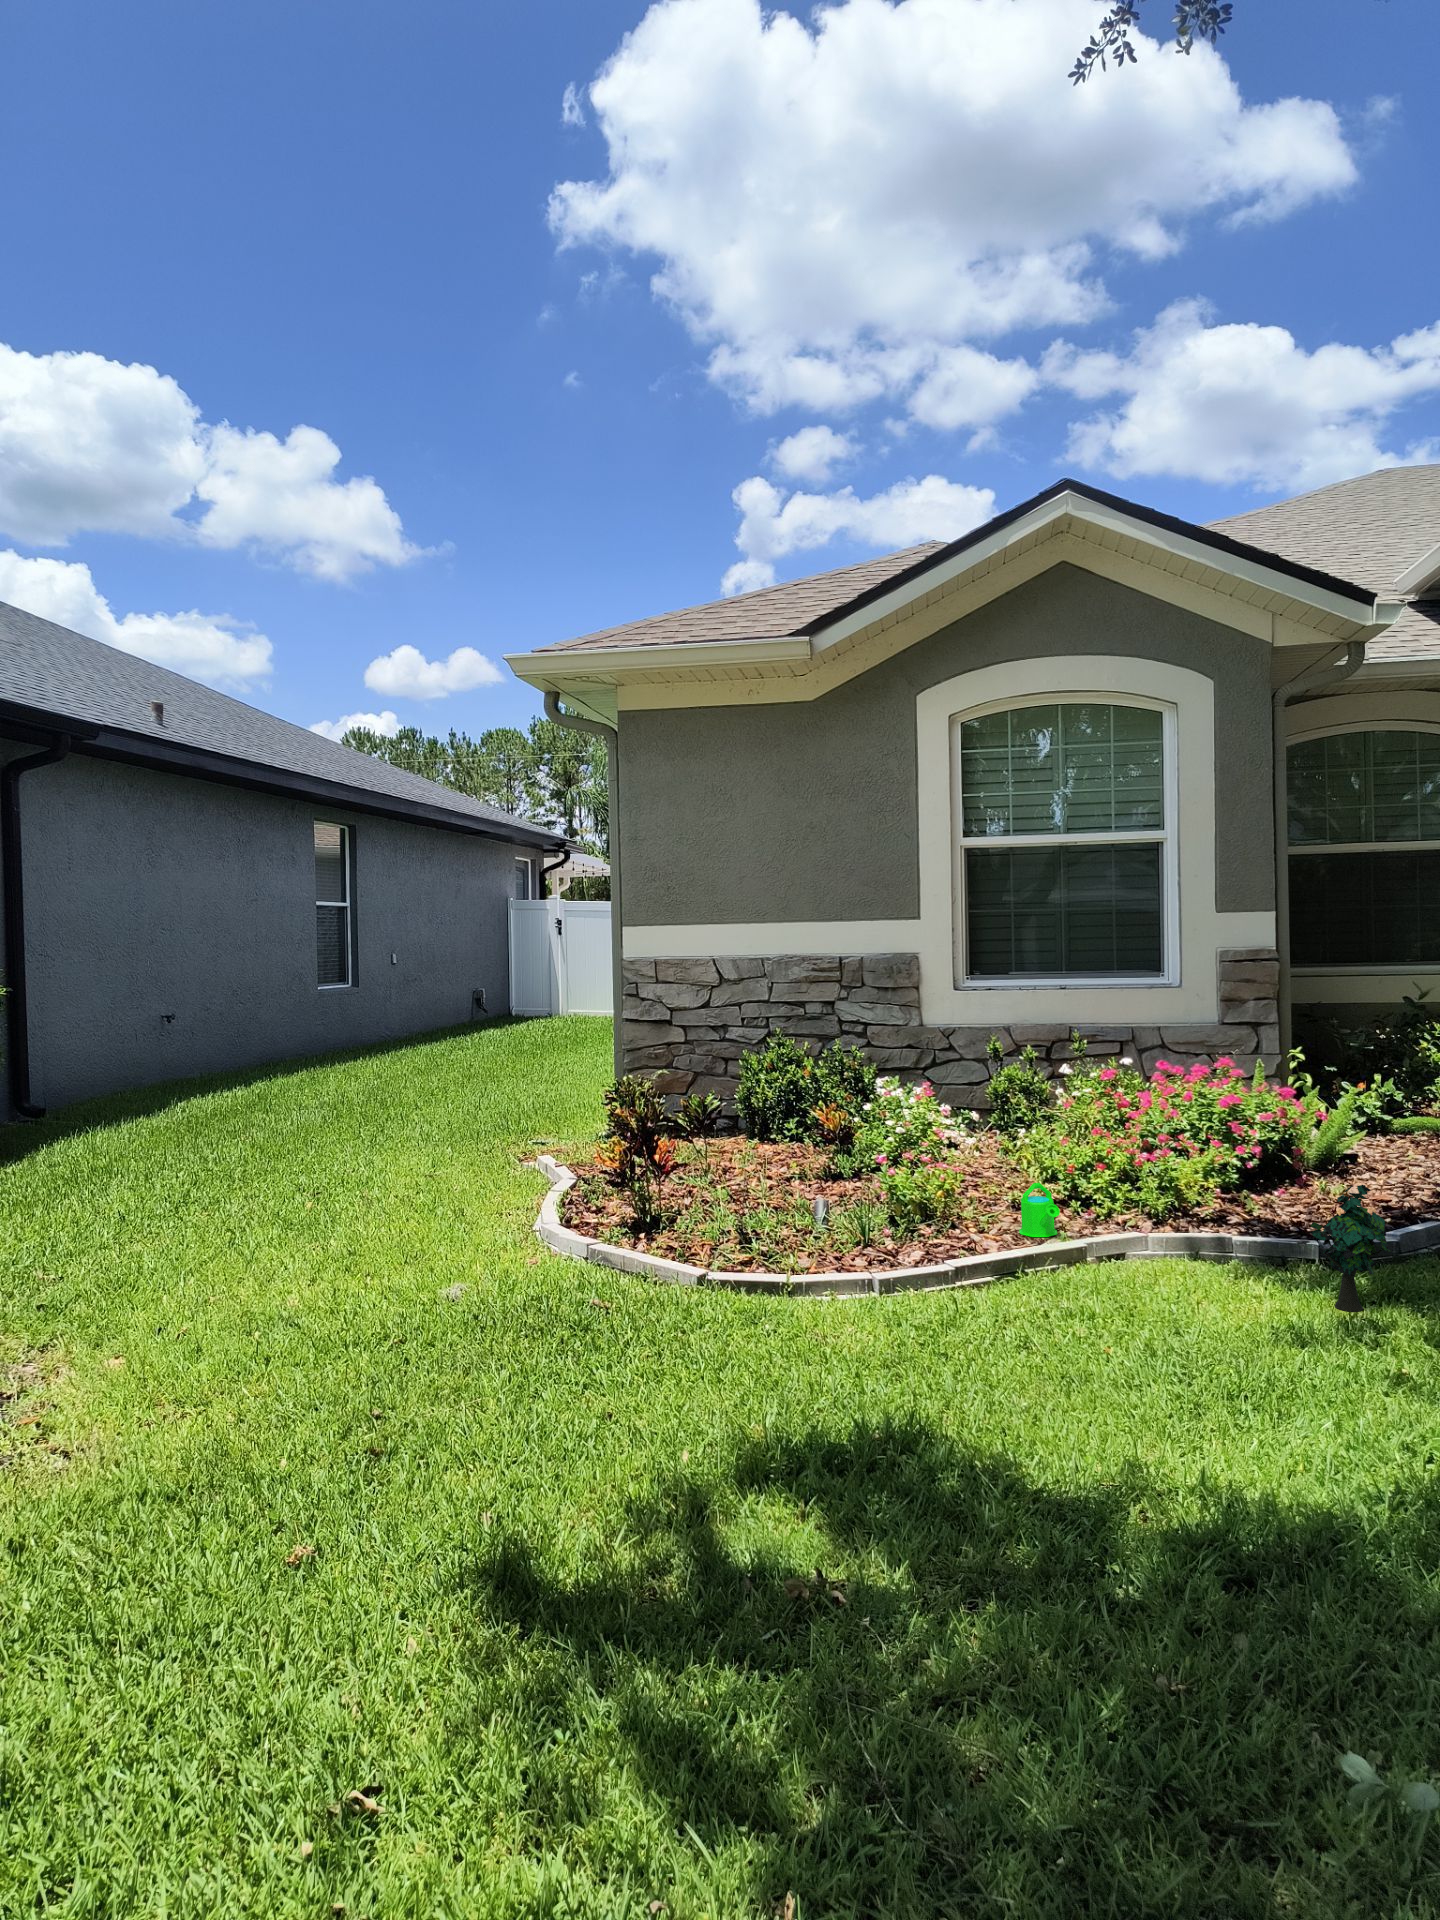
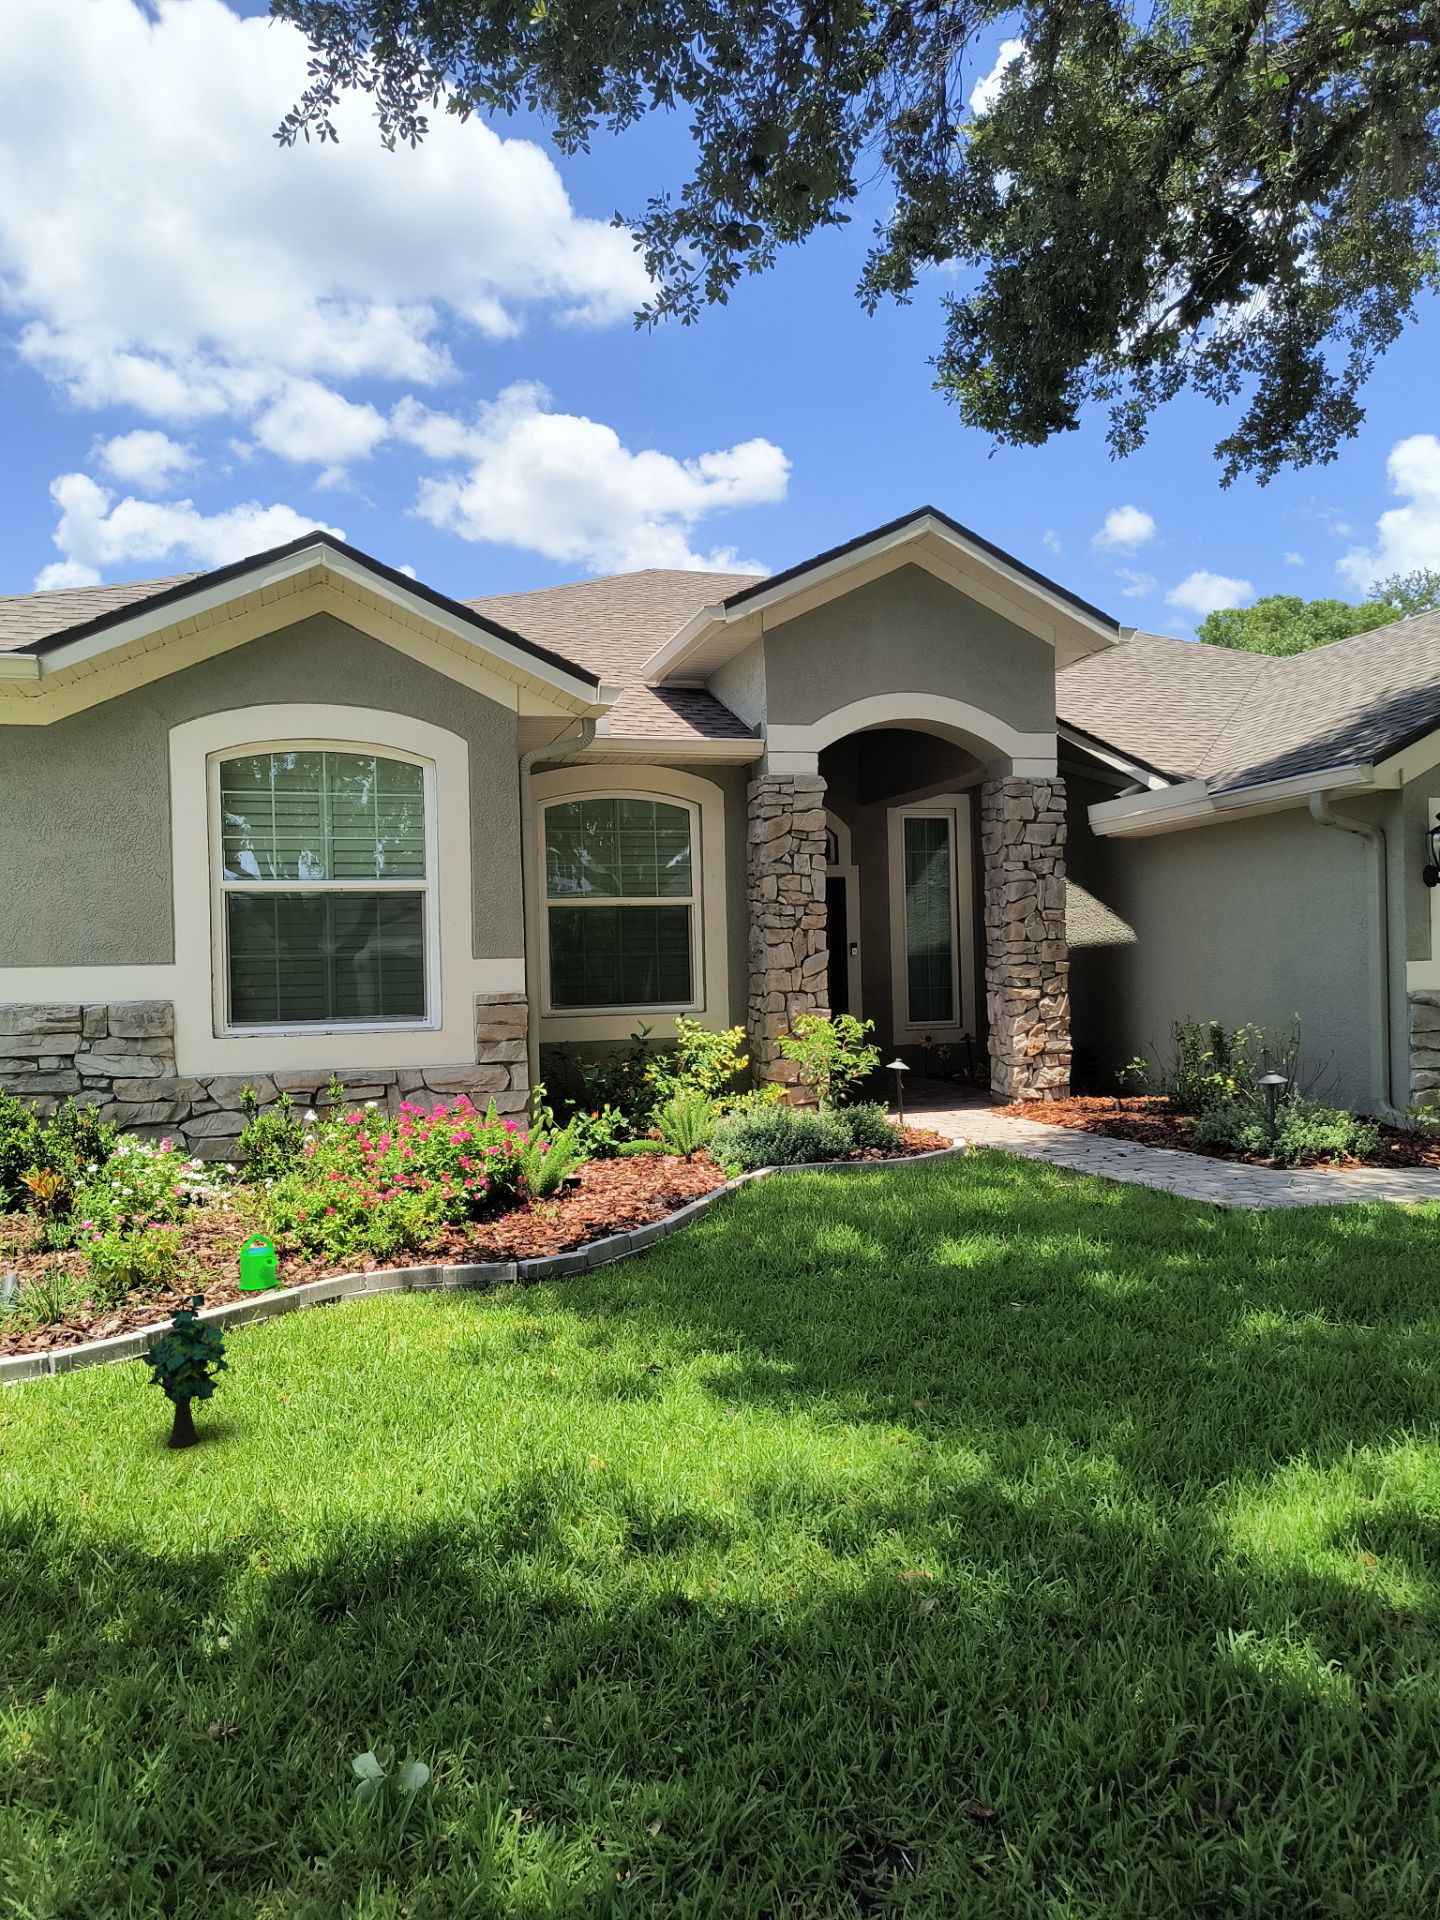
decorative plant: present [1309,1185,1390,1312] -> present [133,1294,229,1448]

